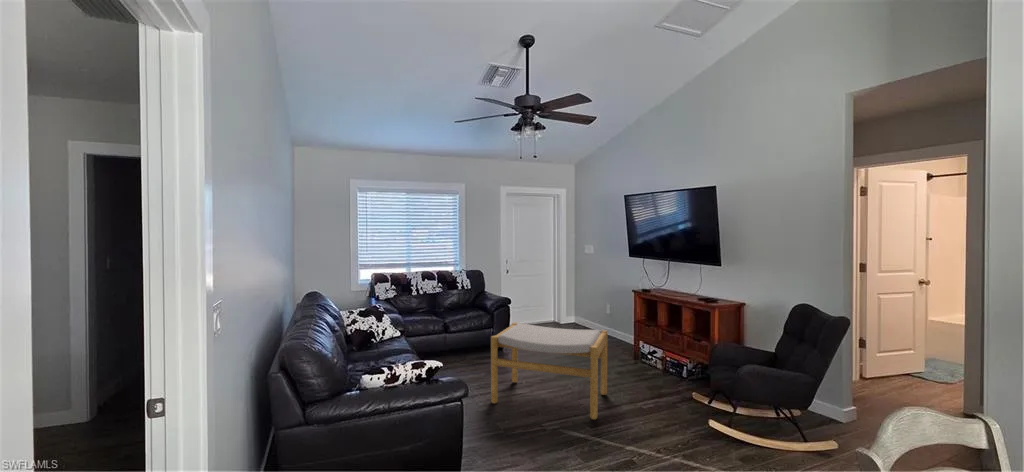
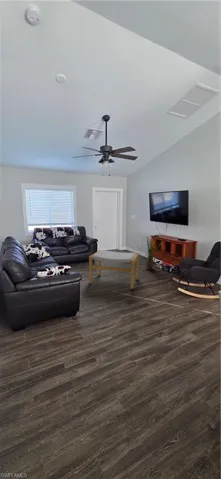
house plant: none [616,285,661,371] -> present [146,234,159,270]

